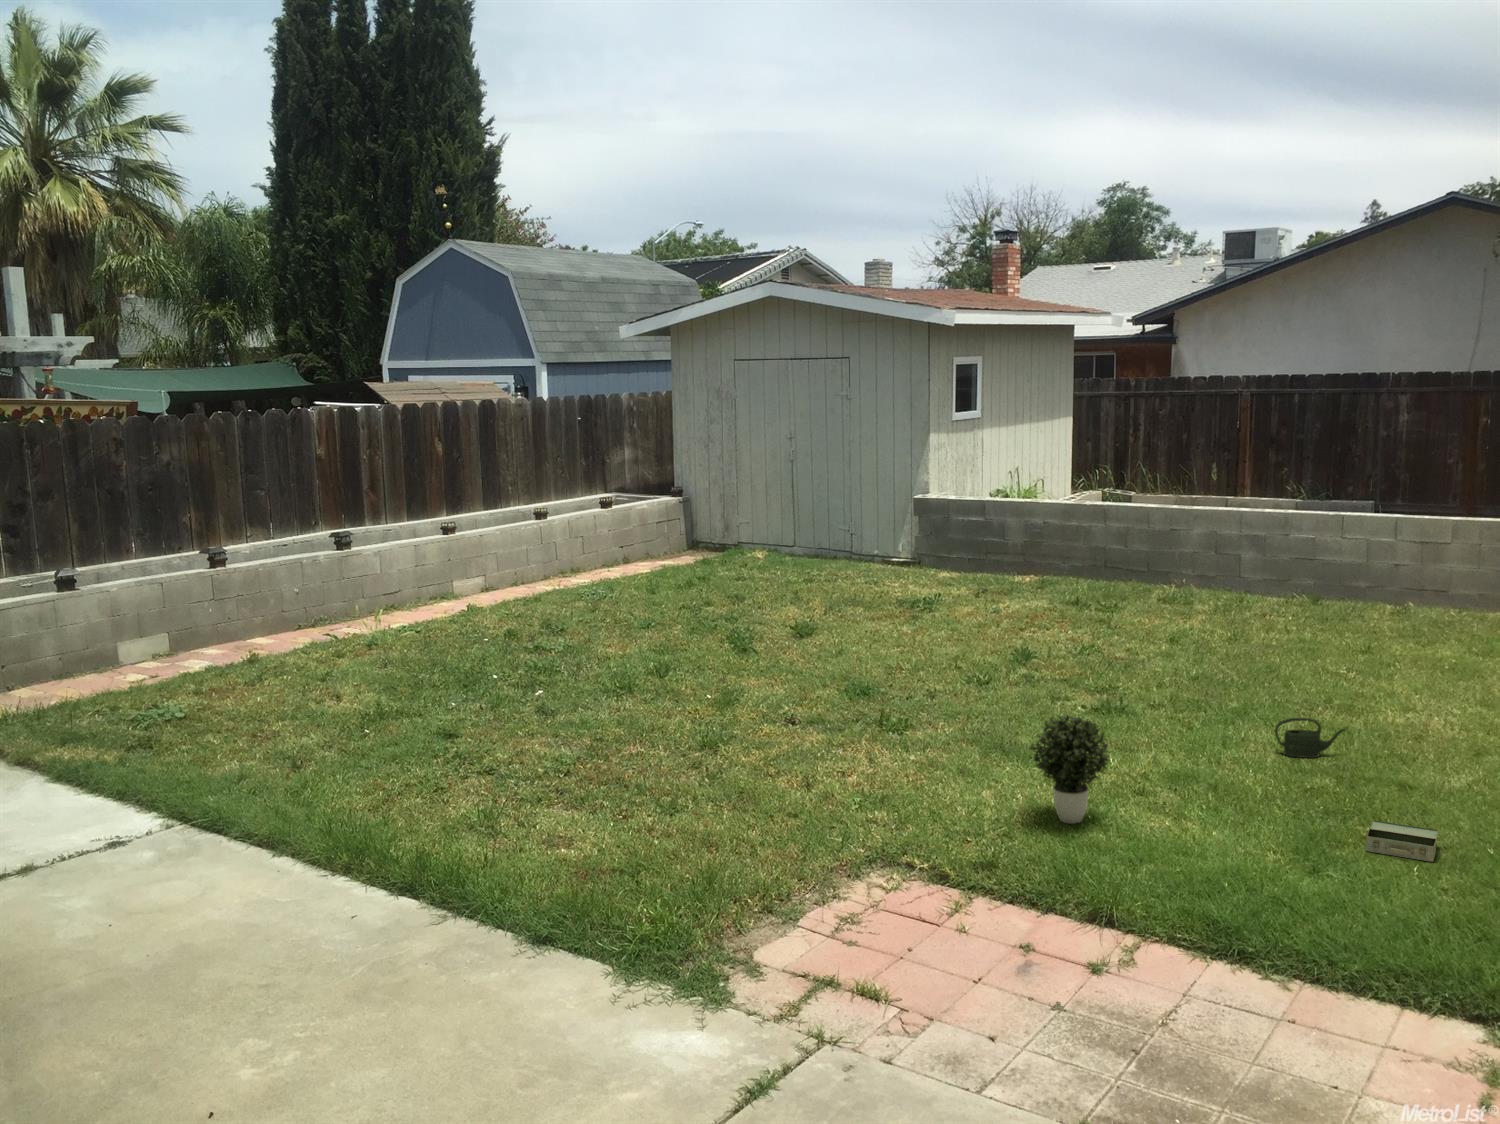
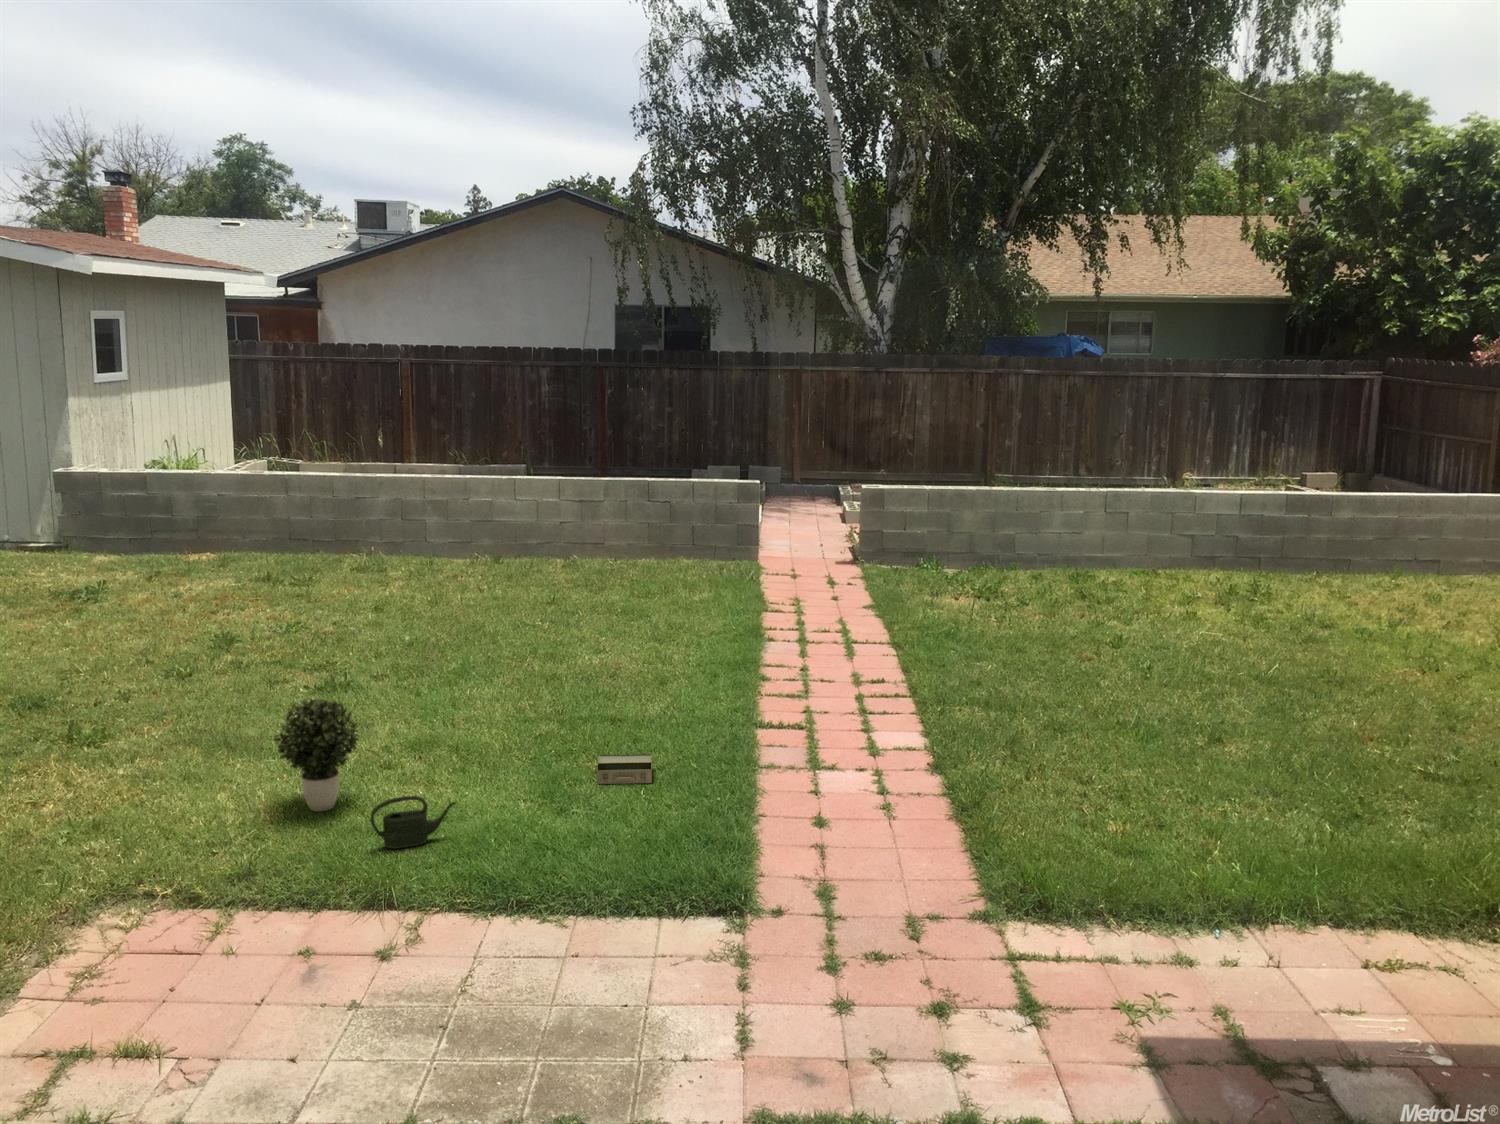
watering can: present [1275,718,1345,758] -> present [370,796,456,849]

